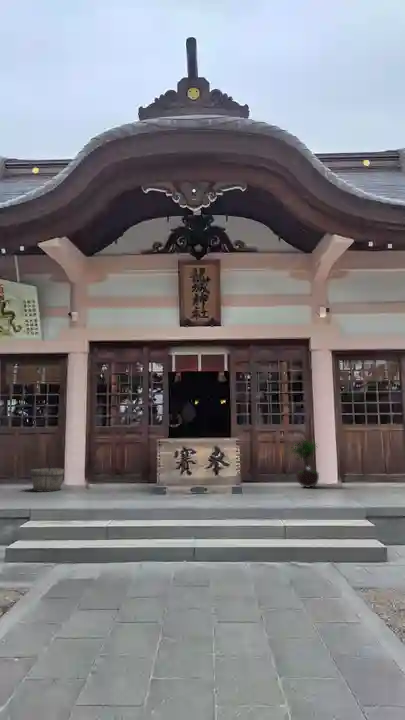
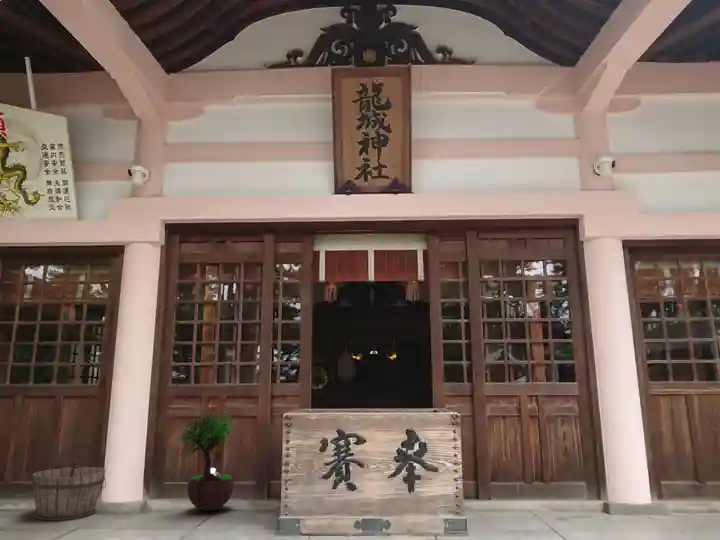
potted tree: present [291,440,319,487] -> present [177,410,235,511]

